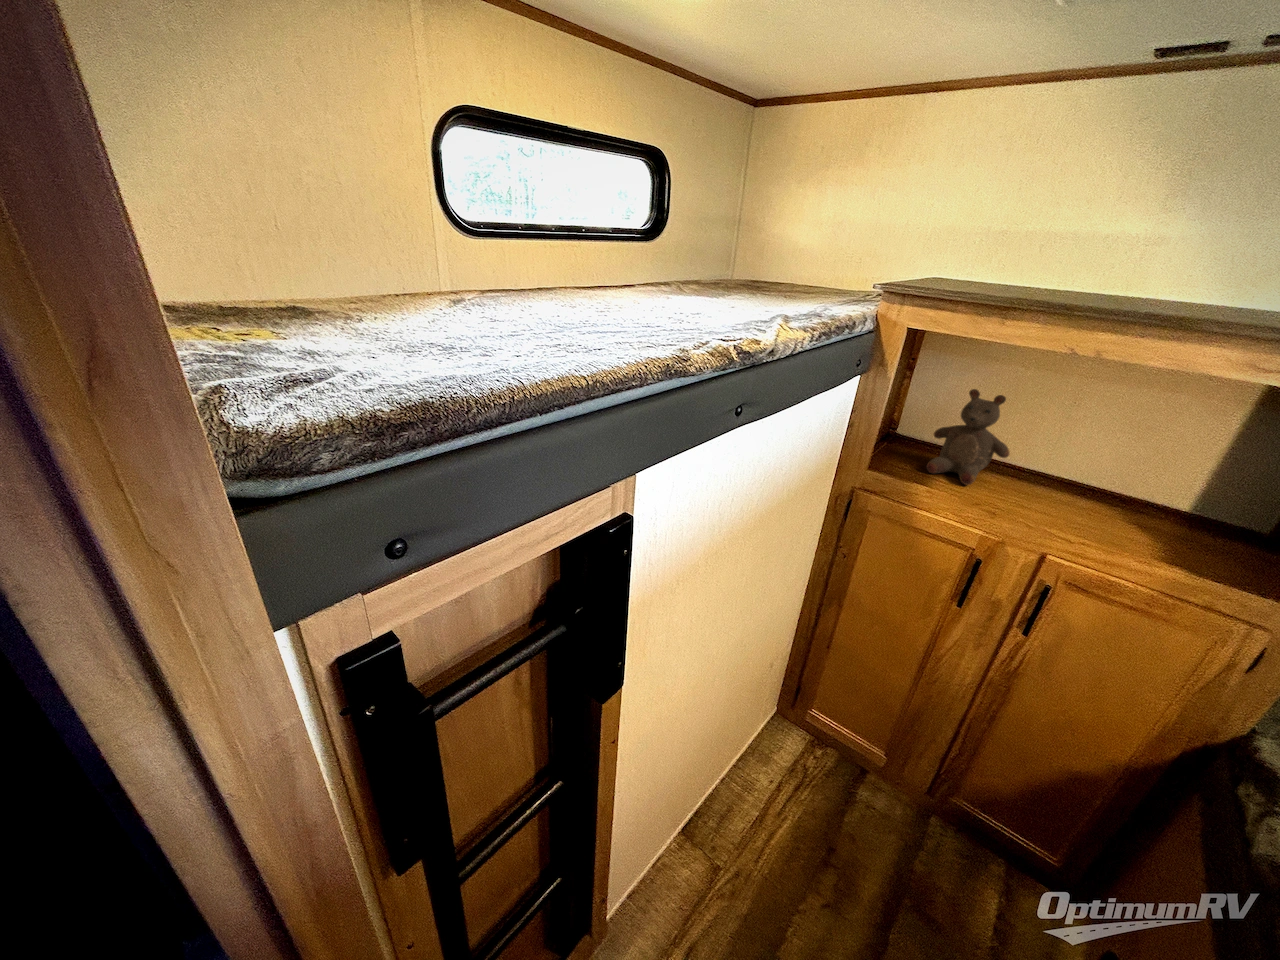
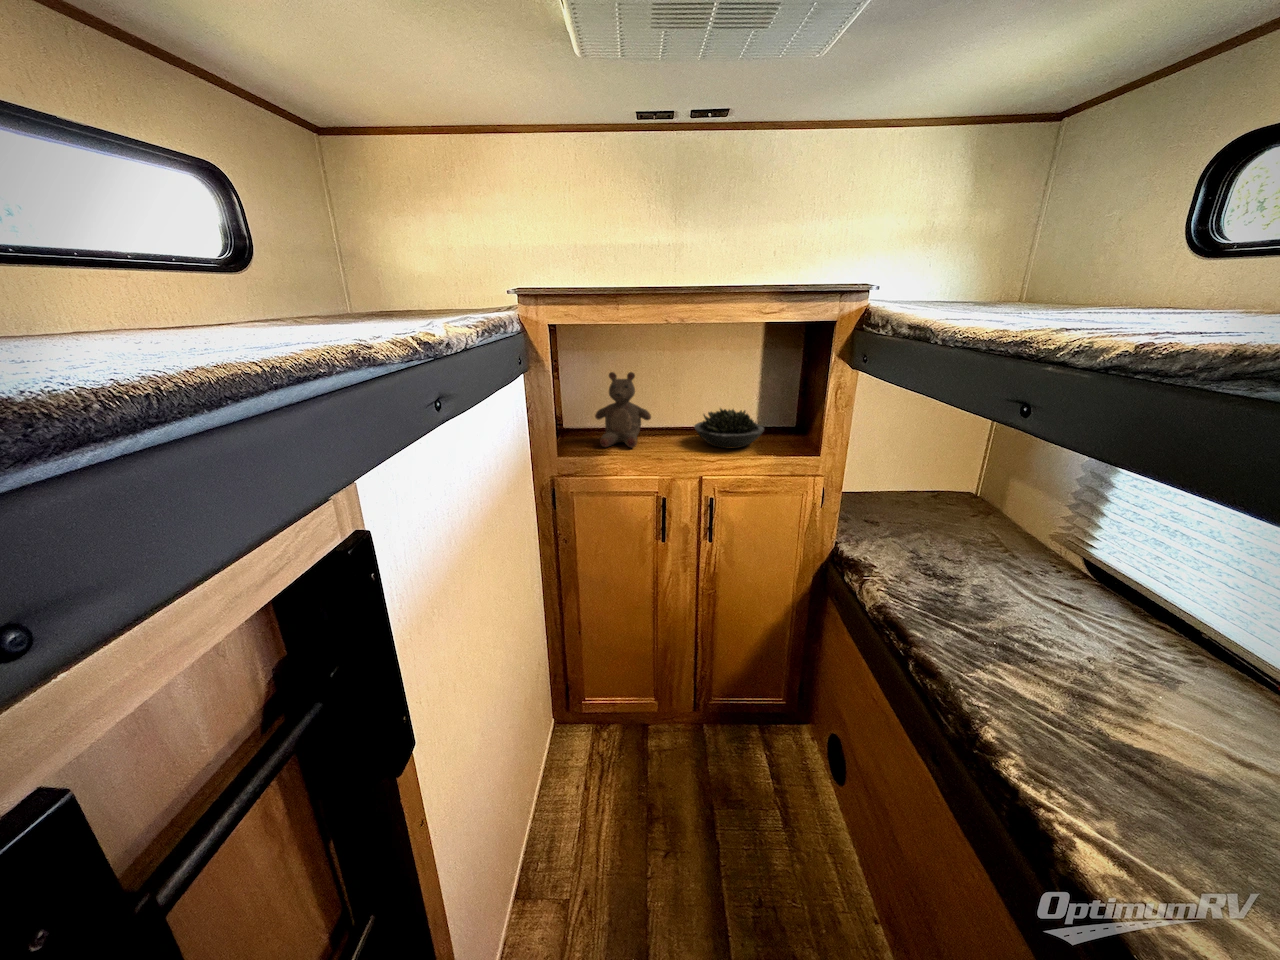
succulent plant: none [1070,472,1195,537] -> present [695,408,764,448]

